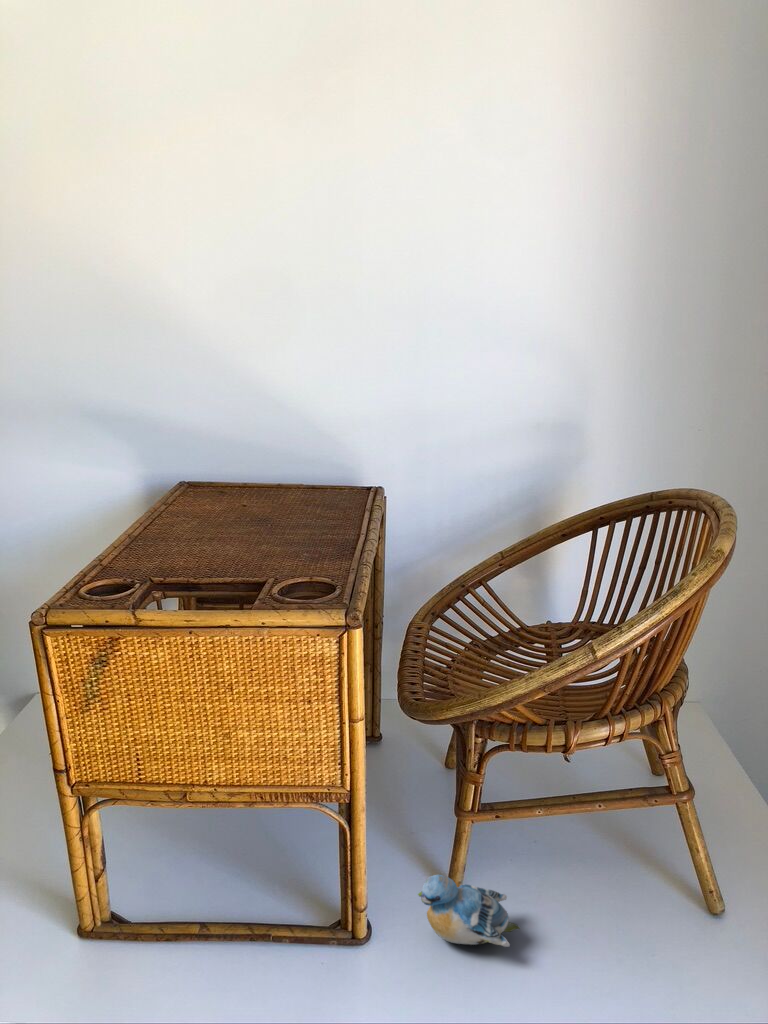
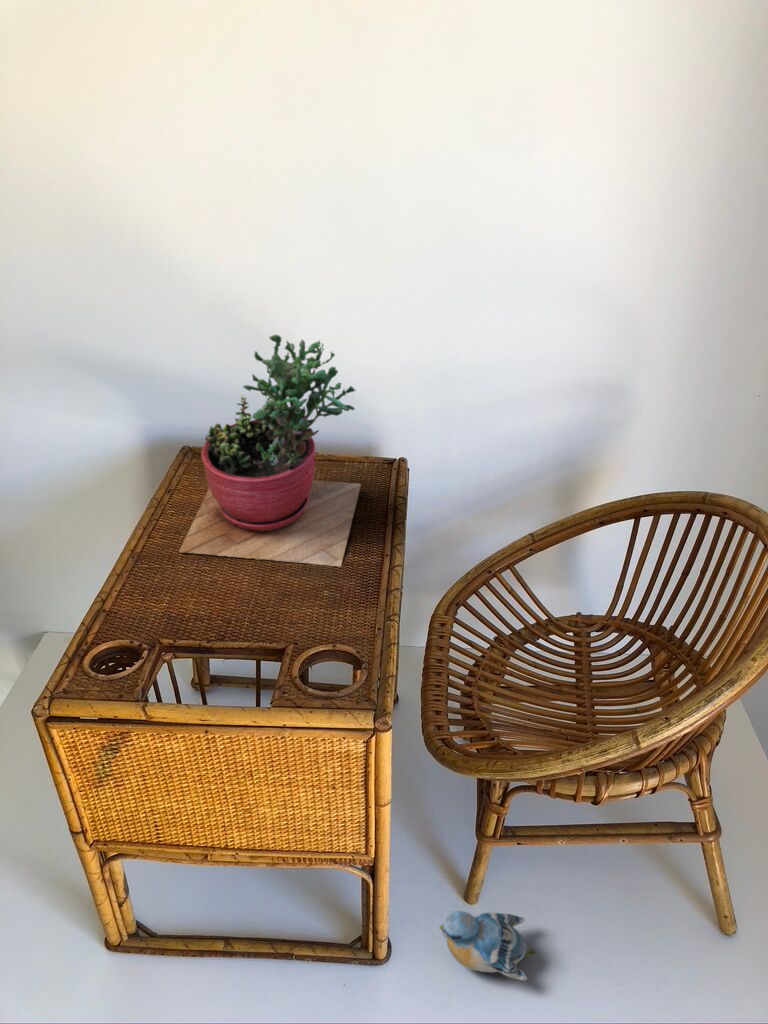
succulent plant: none [173,343,342,542] -> present [179,335,361,567]

